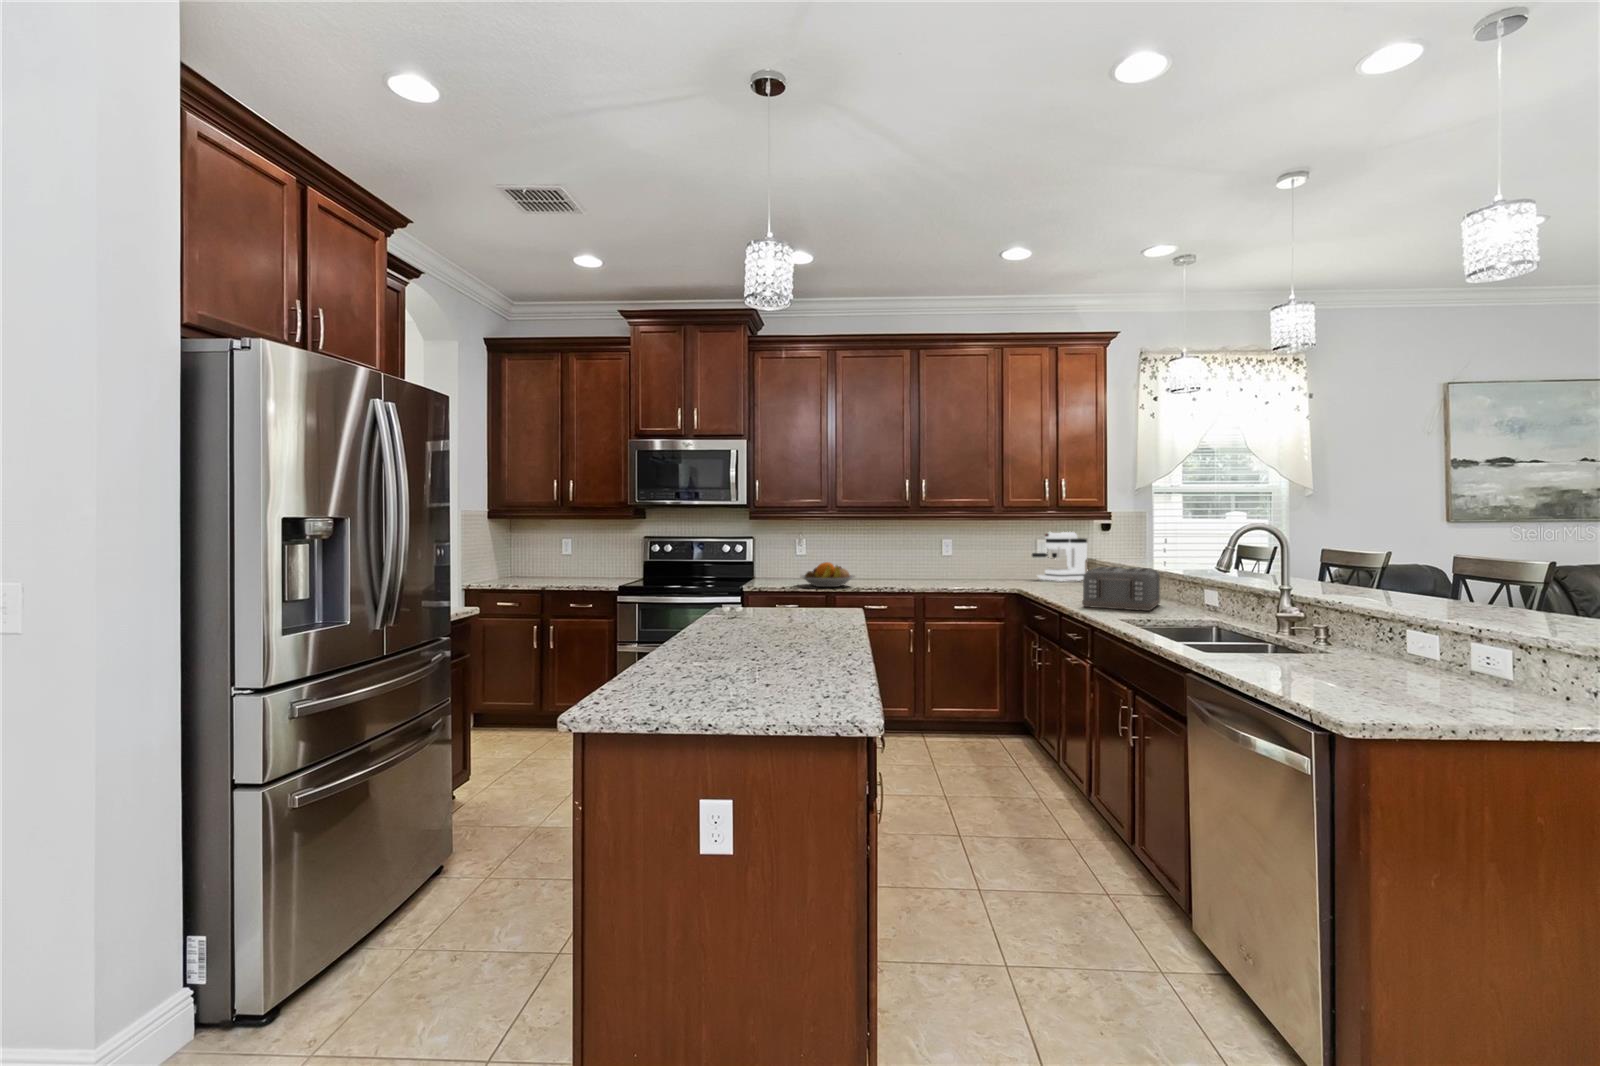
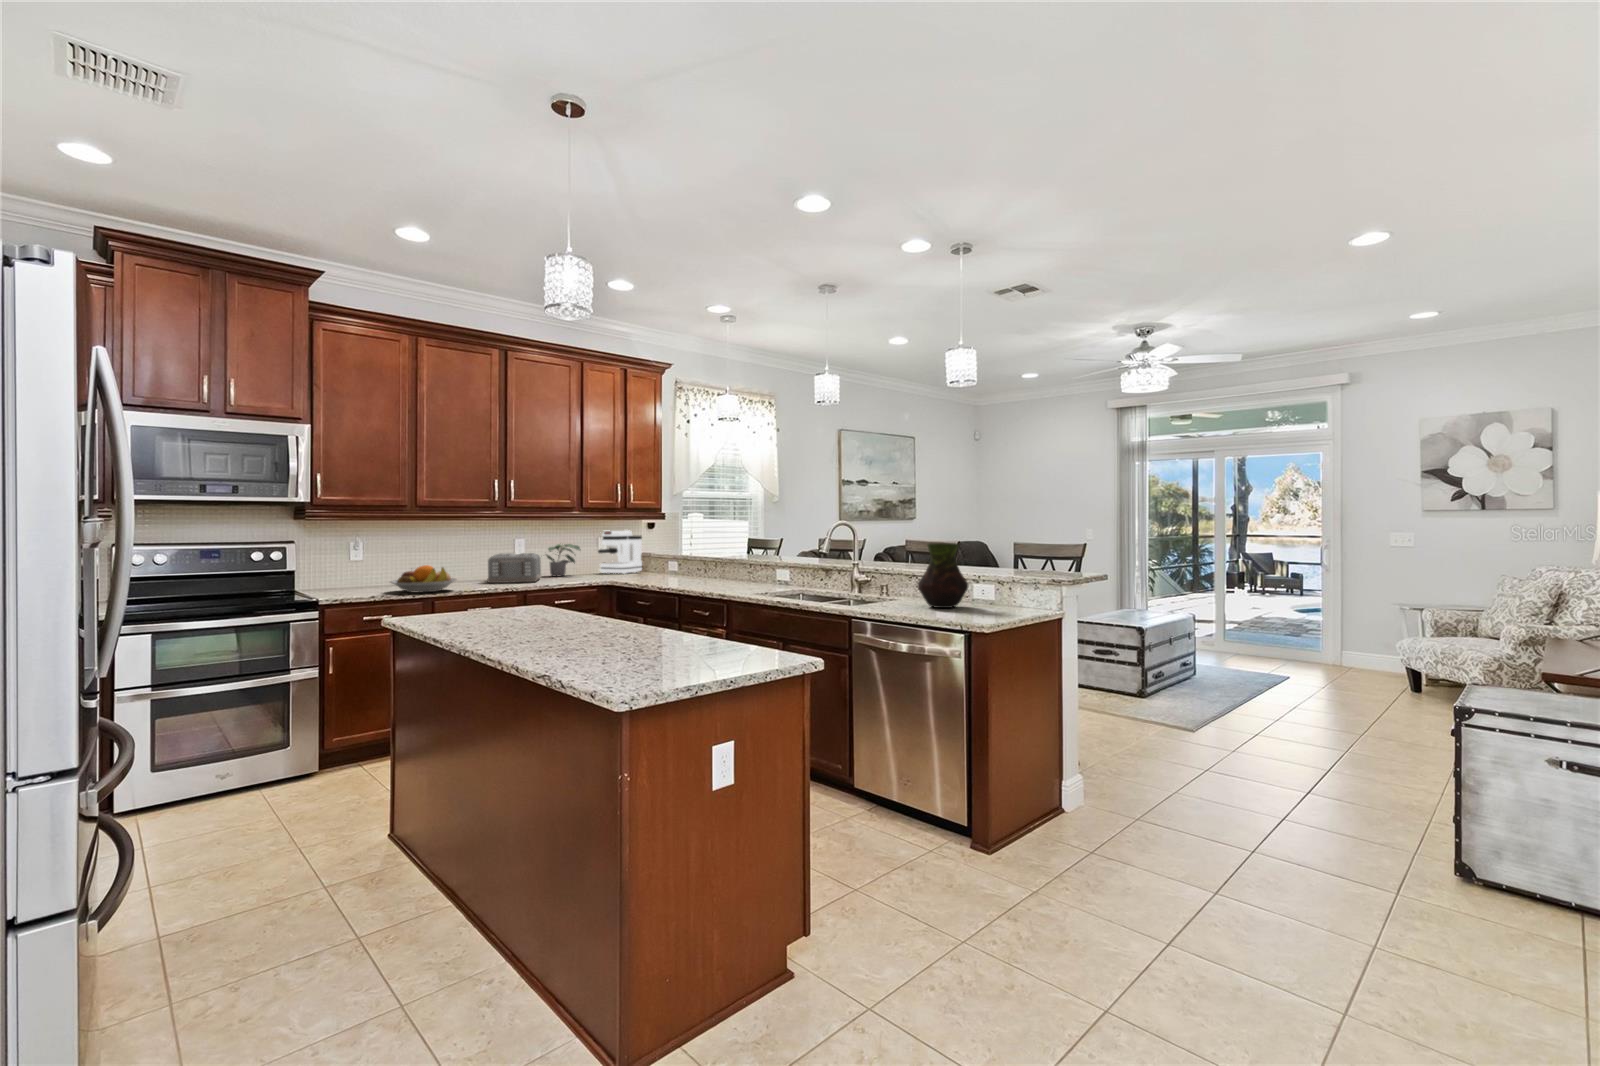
potted plant: none [973,545,1009,580] -> present [546,544,581,576]
vase: none [1331,562,1443,680] -> present [918,543,968,608]
toaster: present [1082,567,1160,611] -> present [487,553,541,583]

